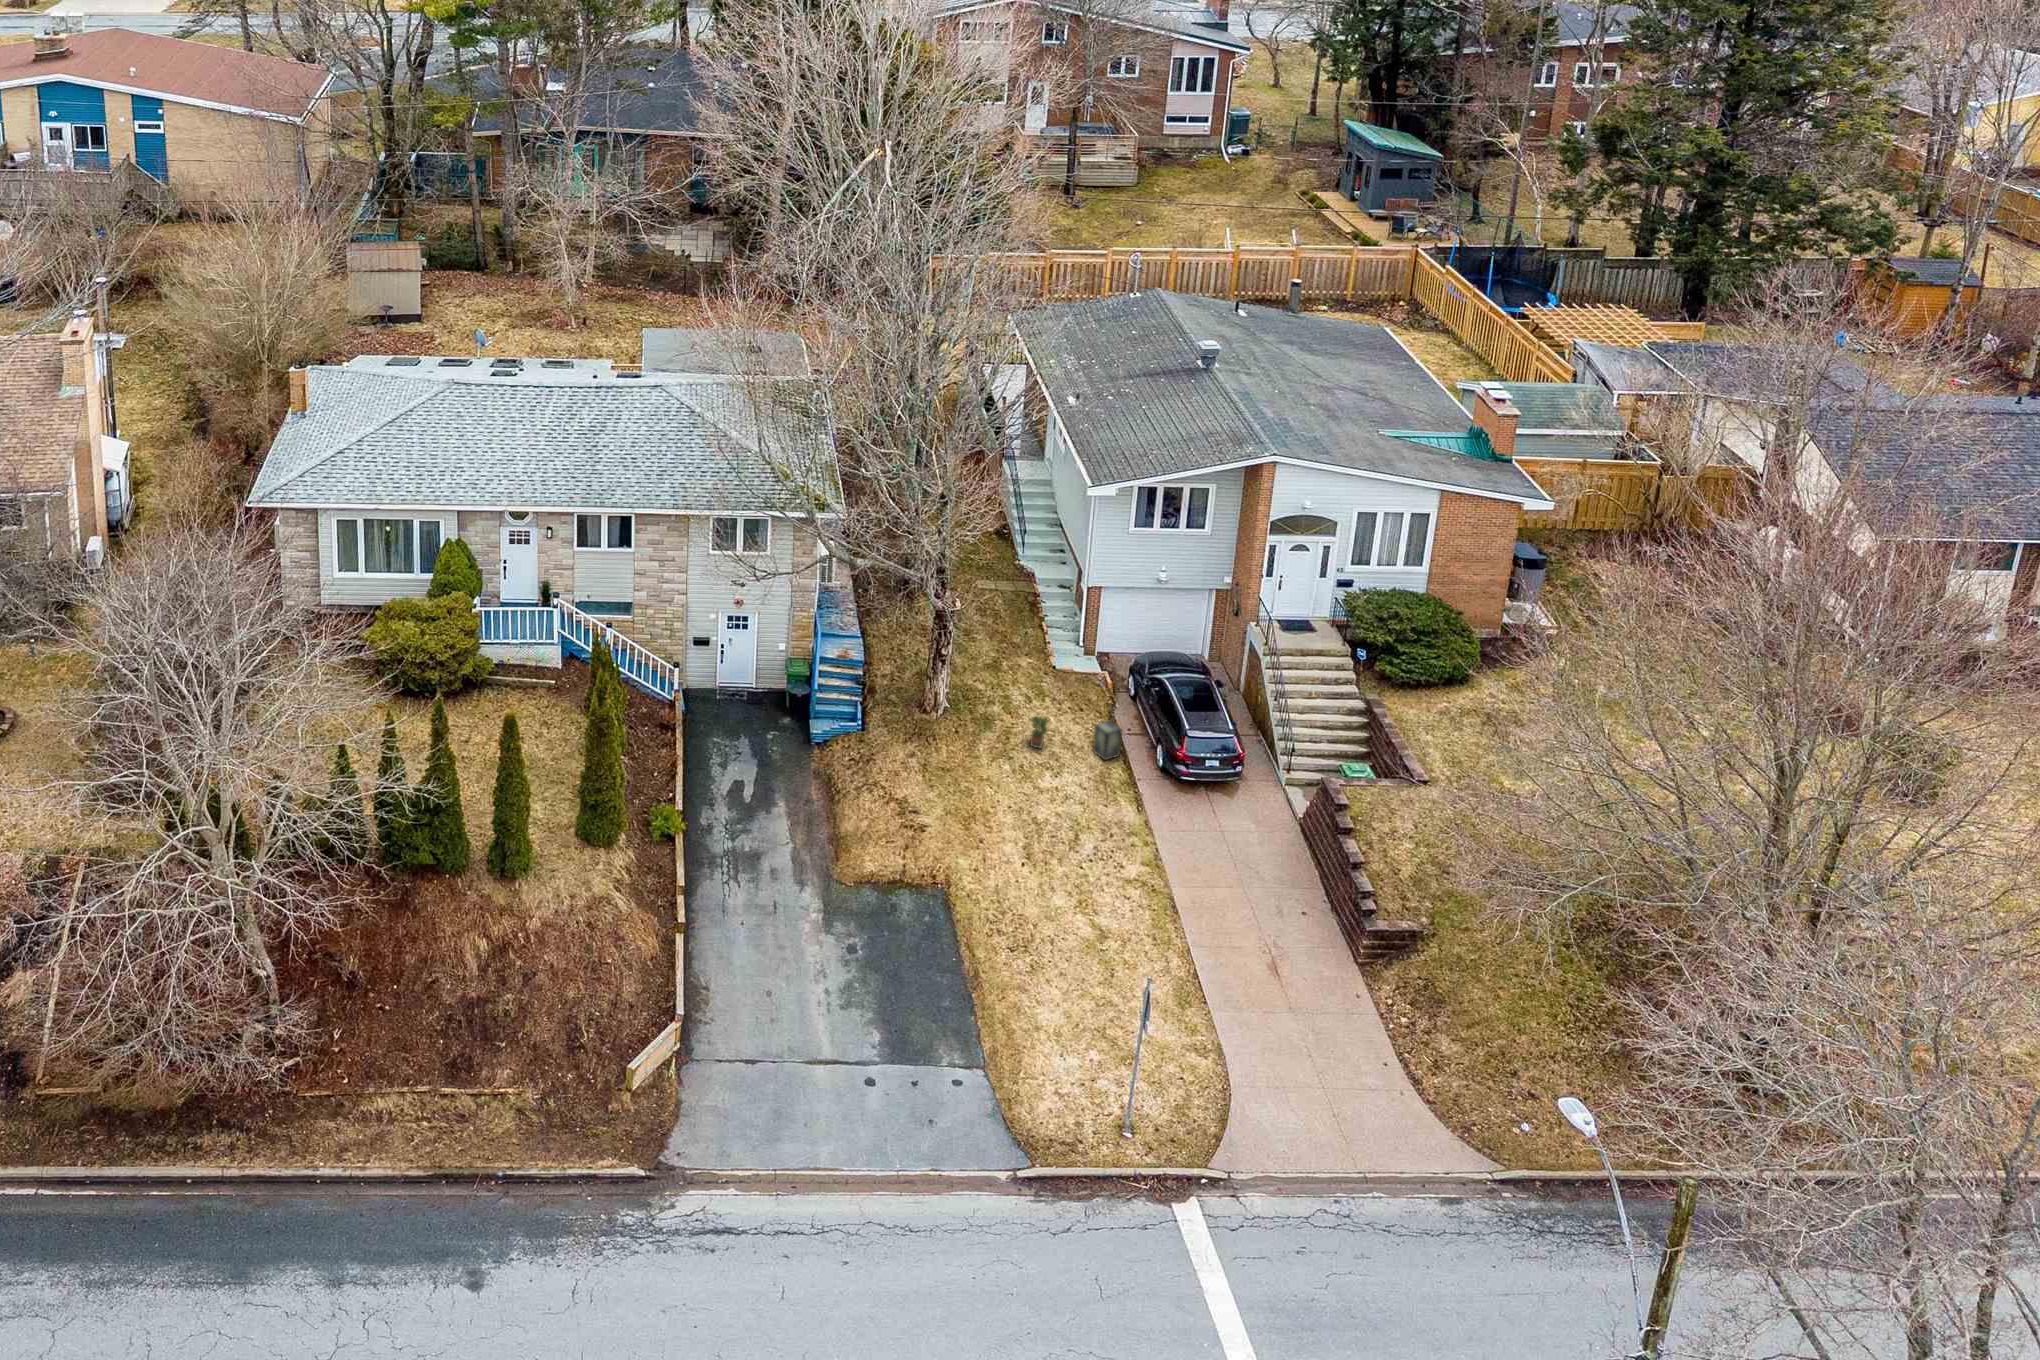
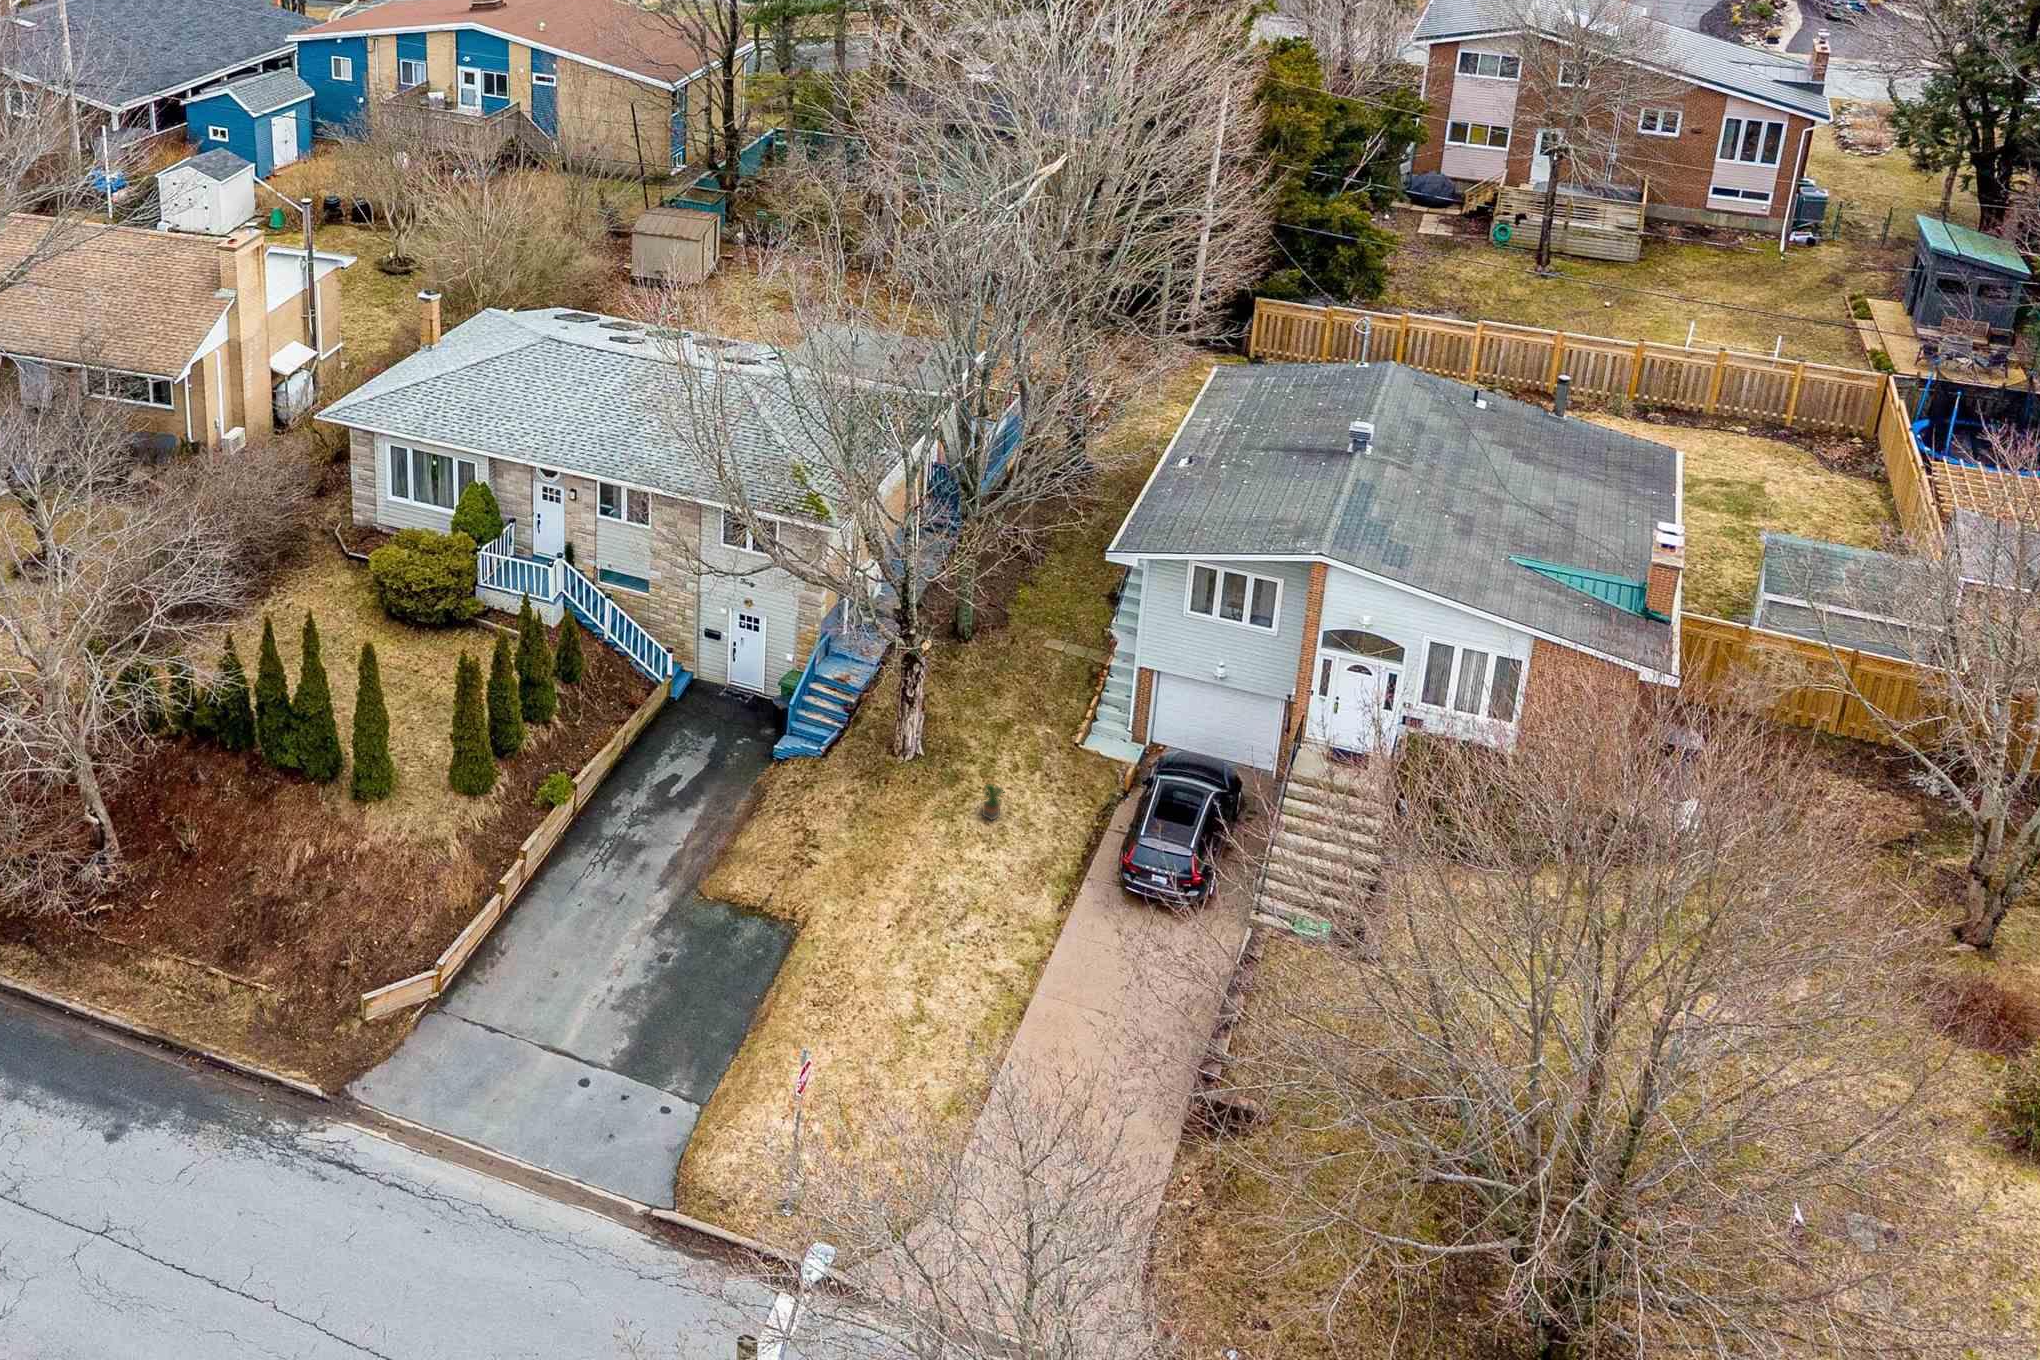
storage box: present [1093,720,1122,760] -> none [1047,807,1076,849]

